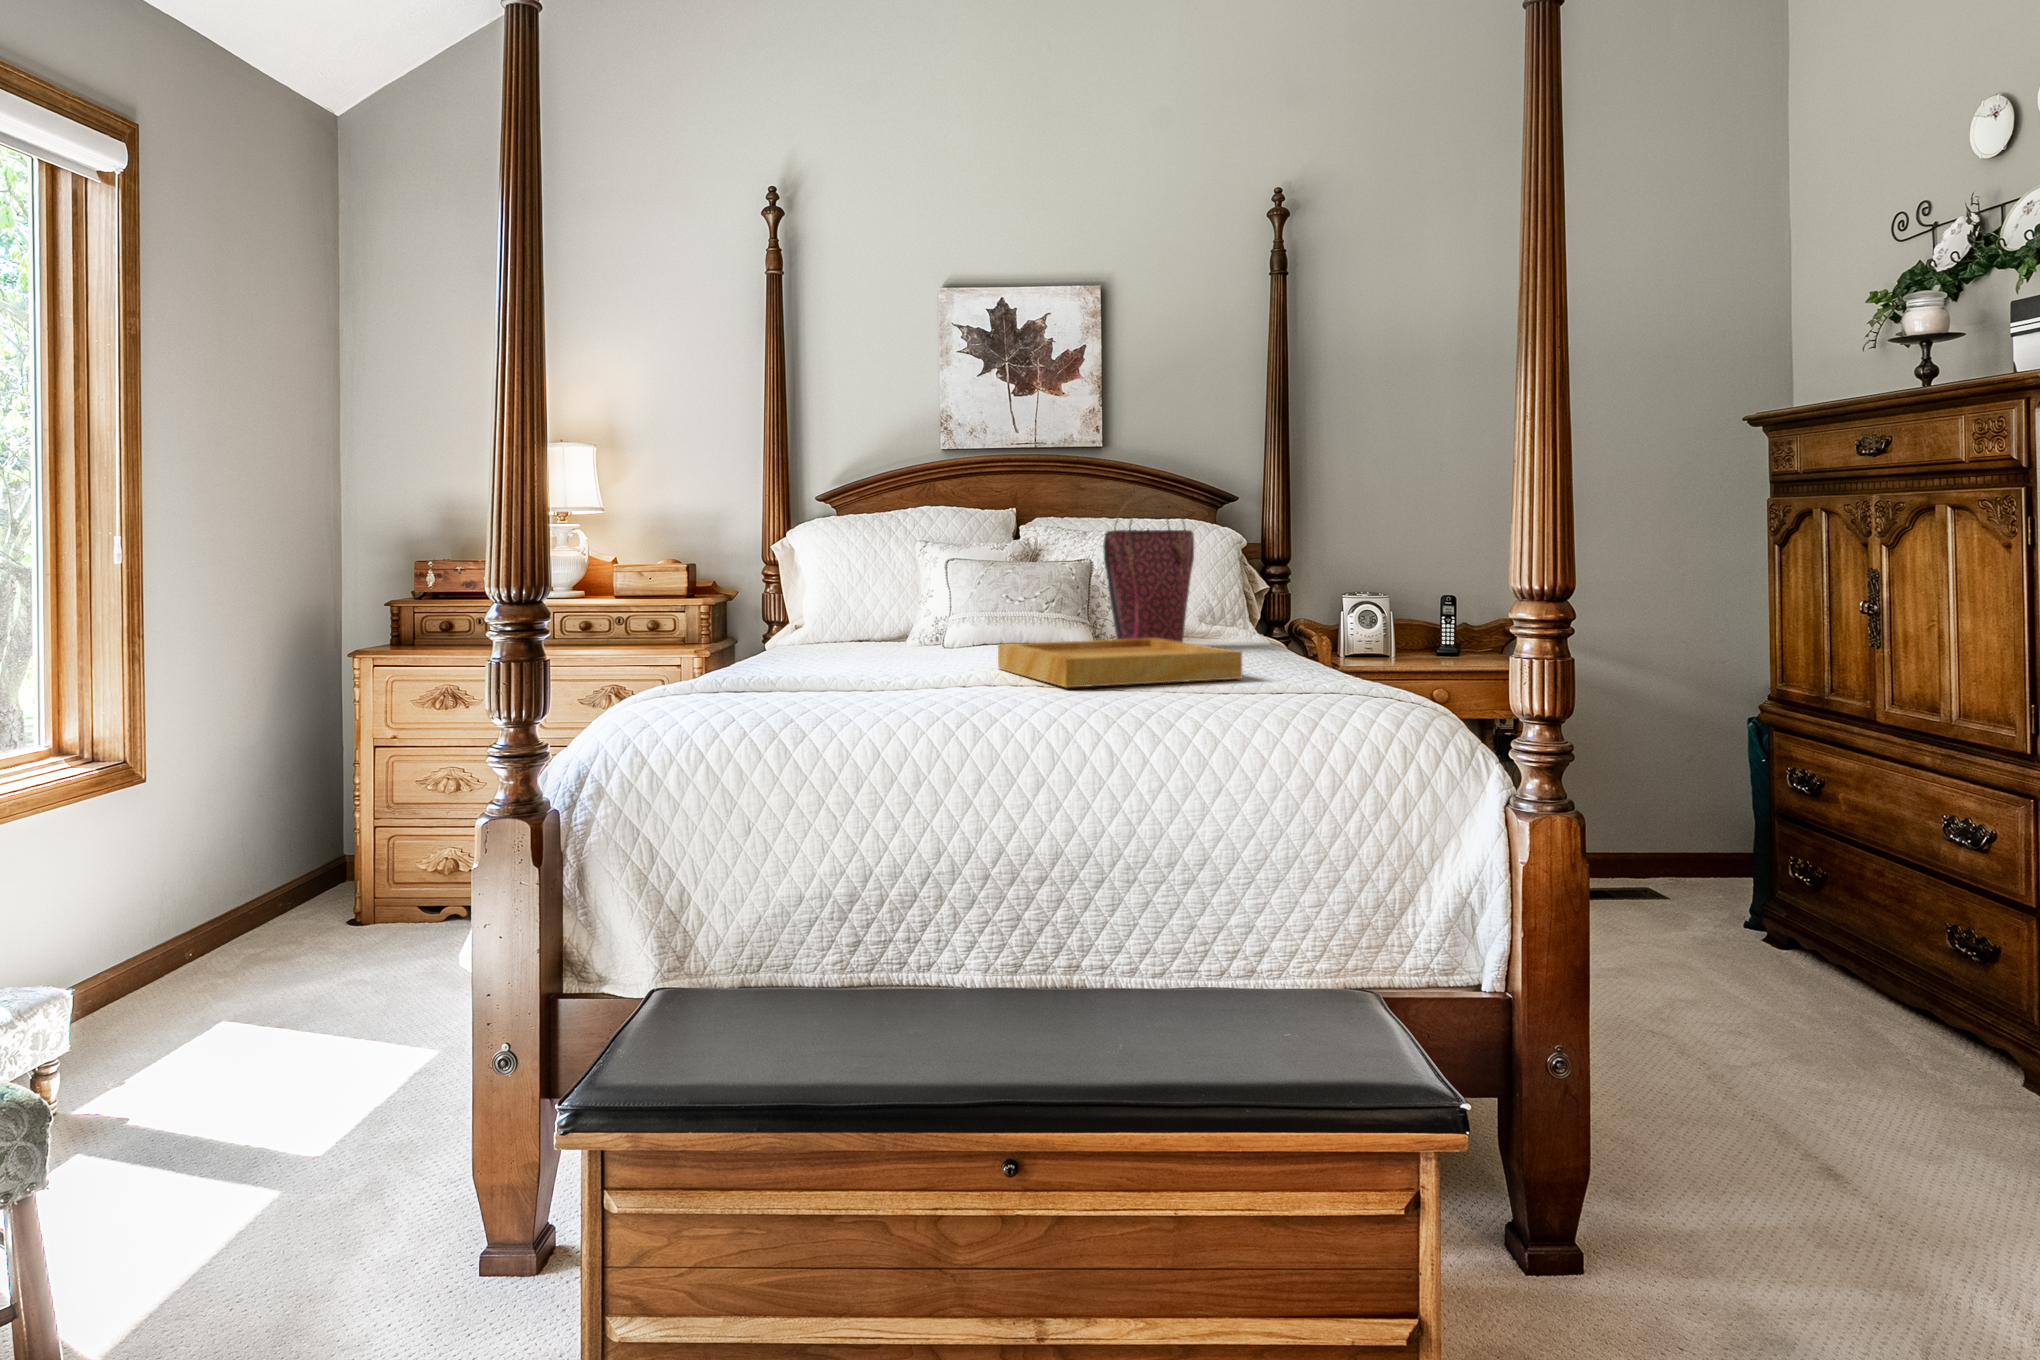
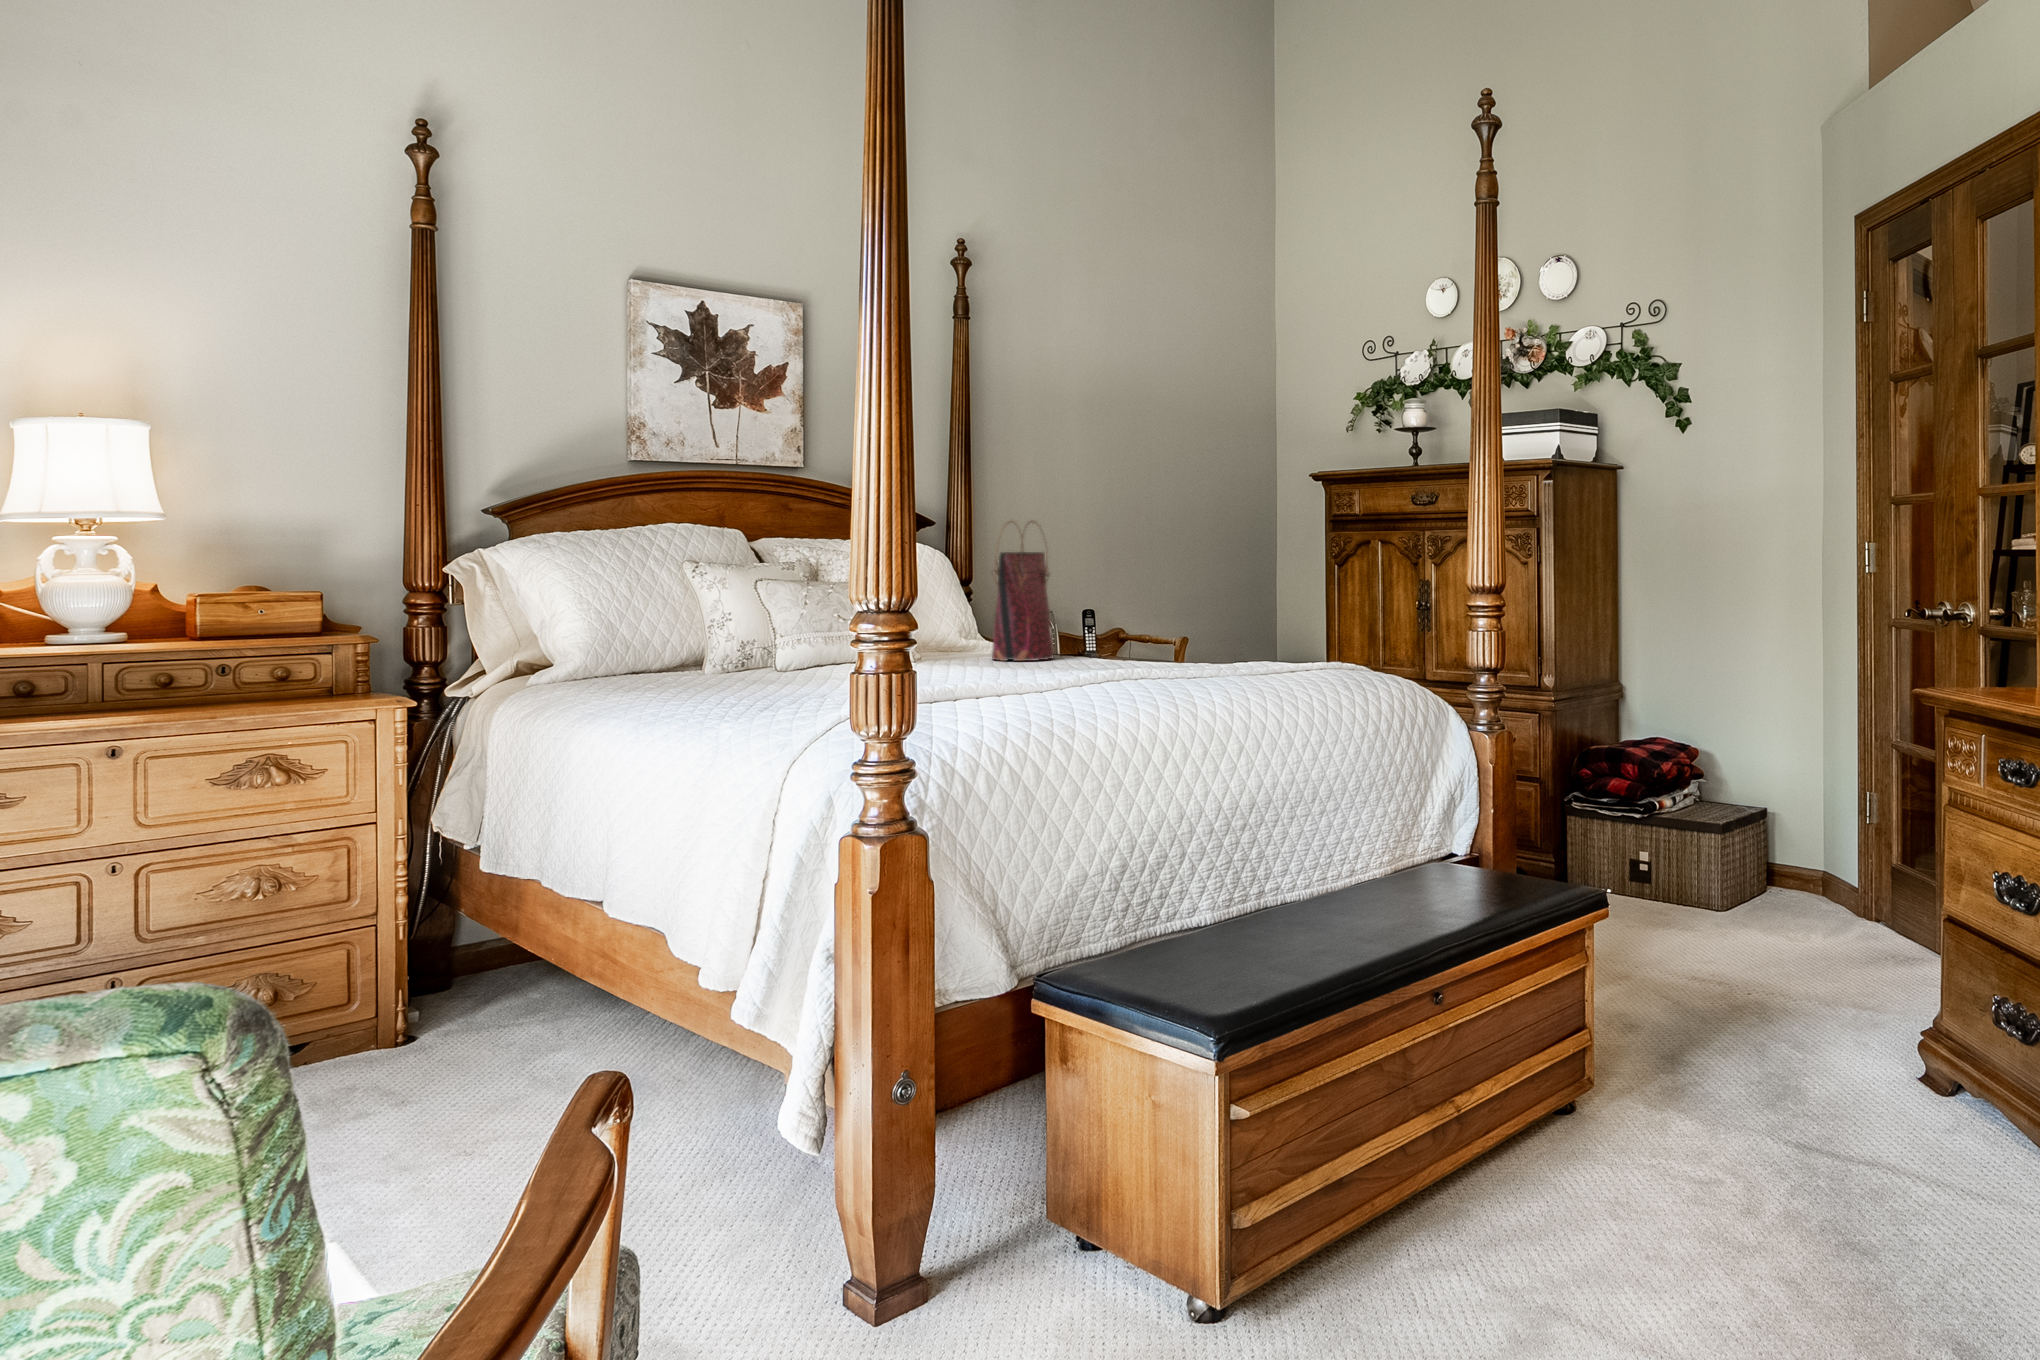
tray: present [998,638,1242,687] -> none [1000,646,1217,683]

